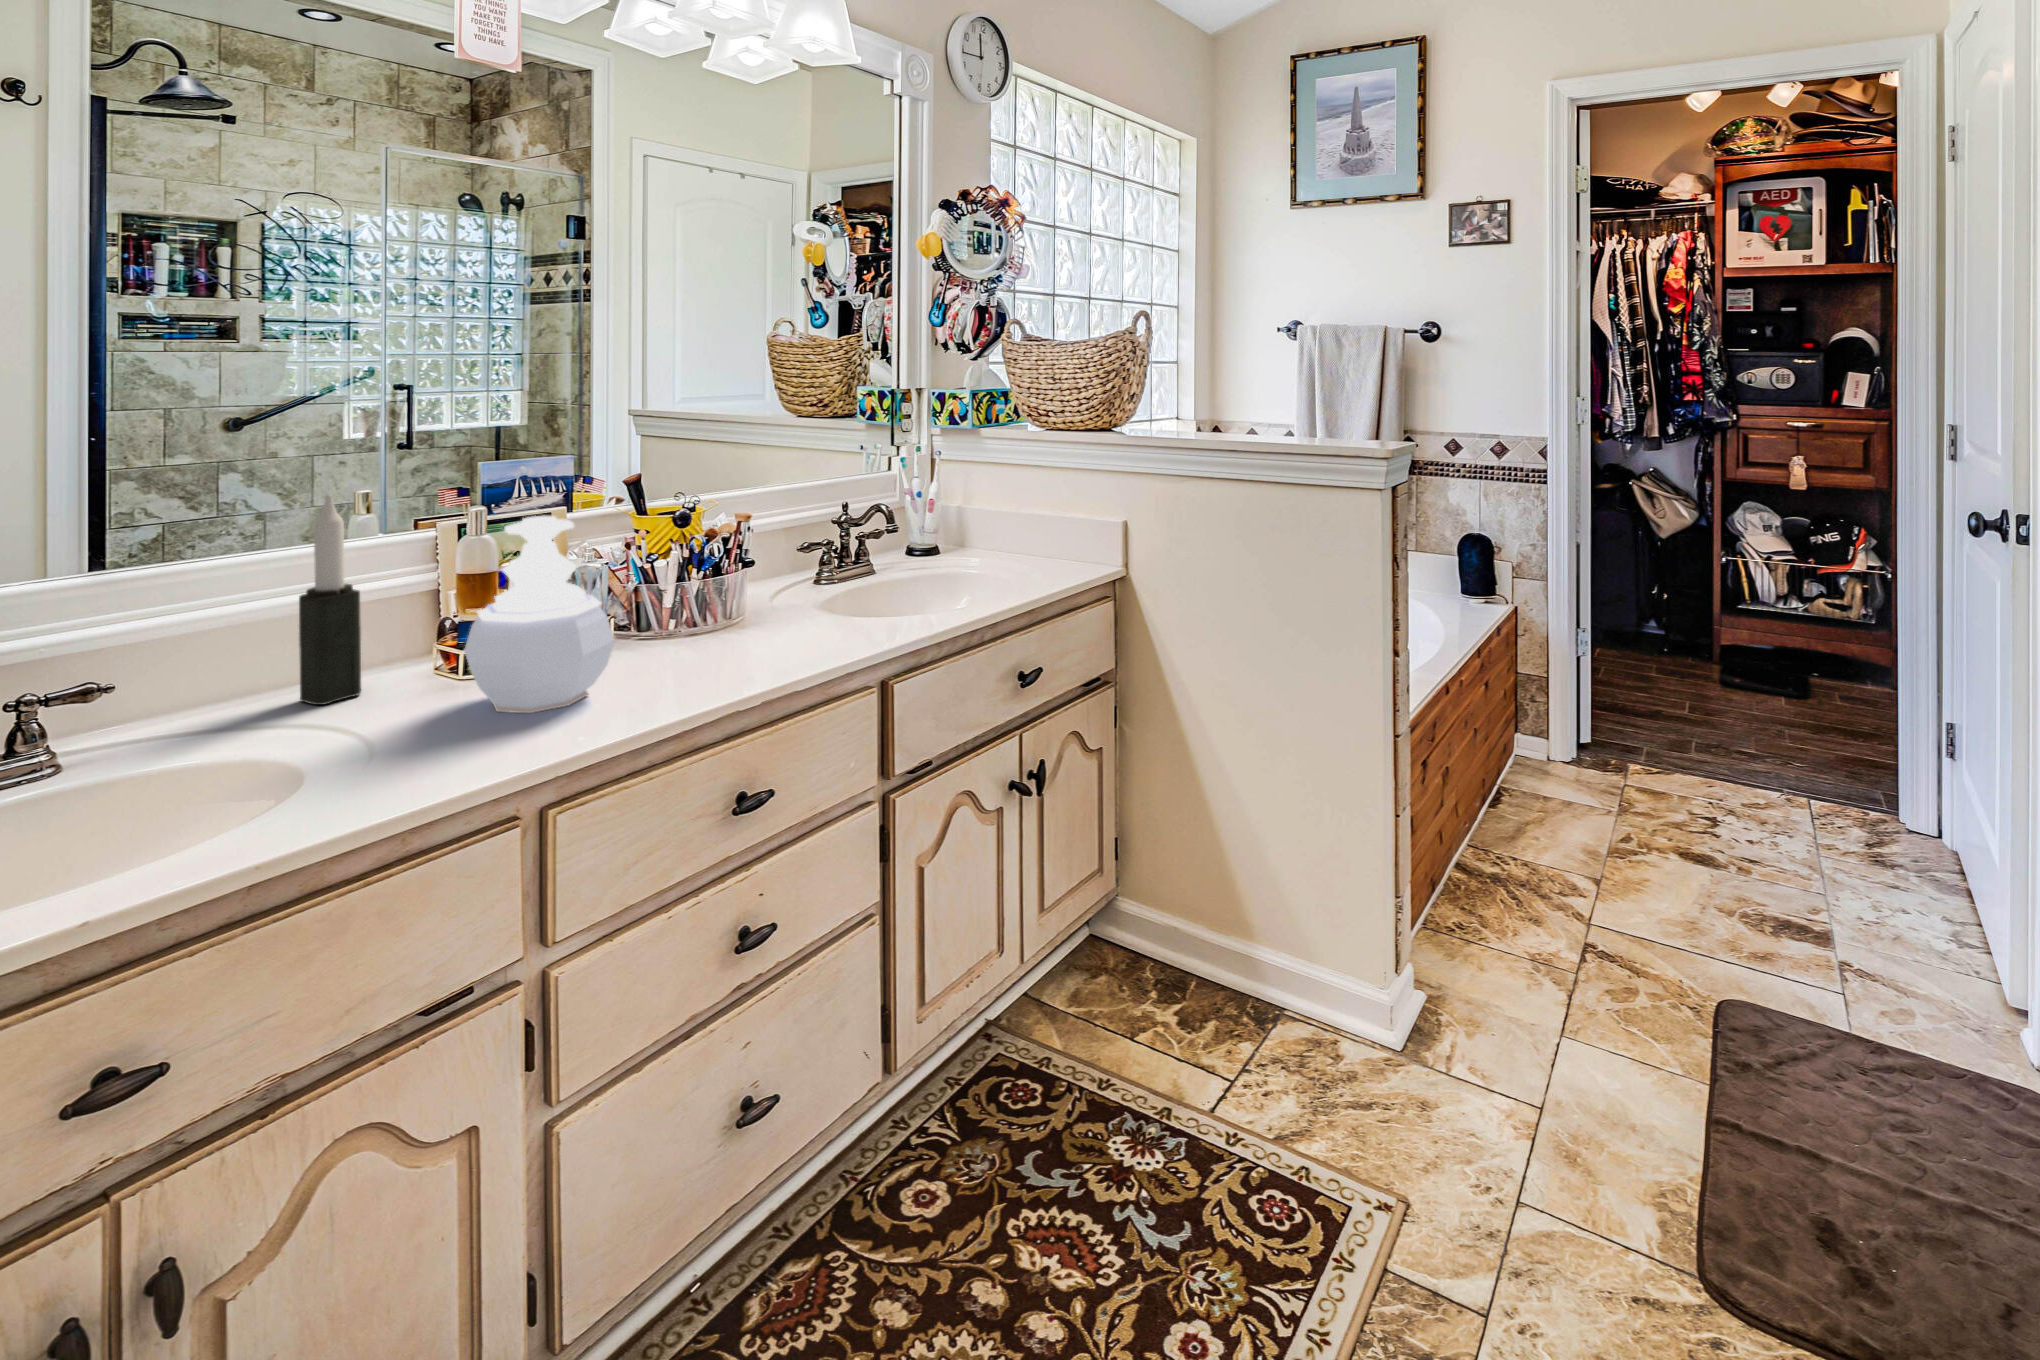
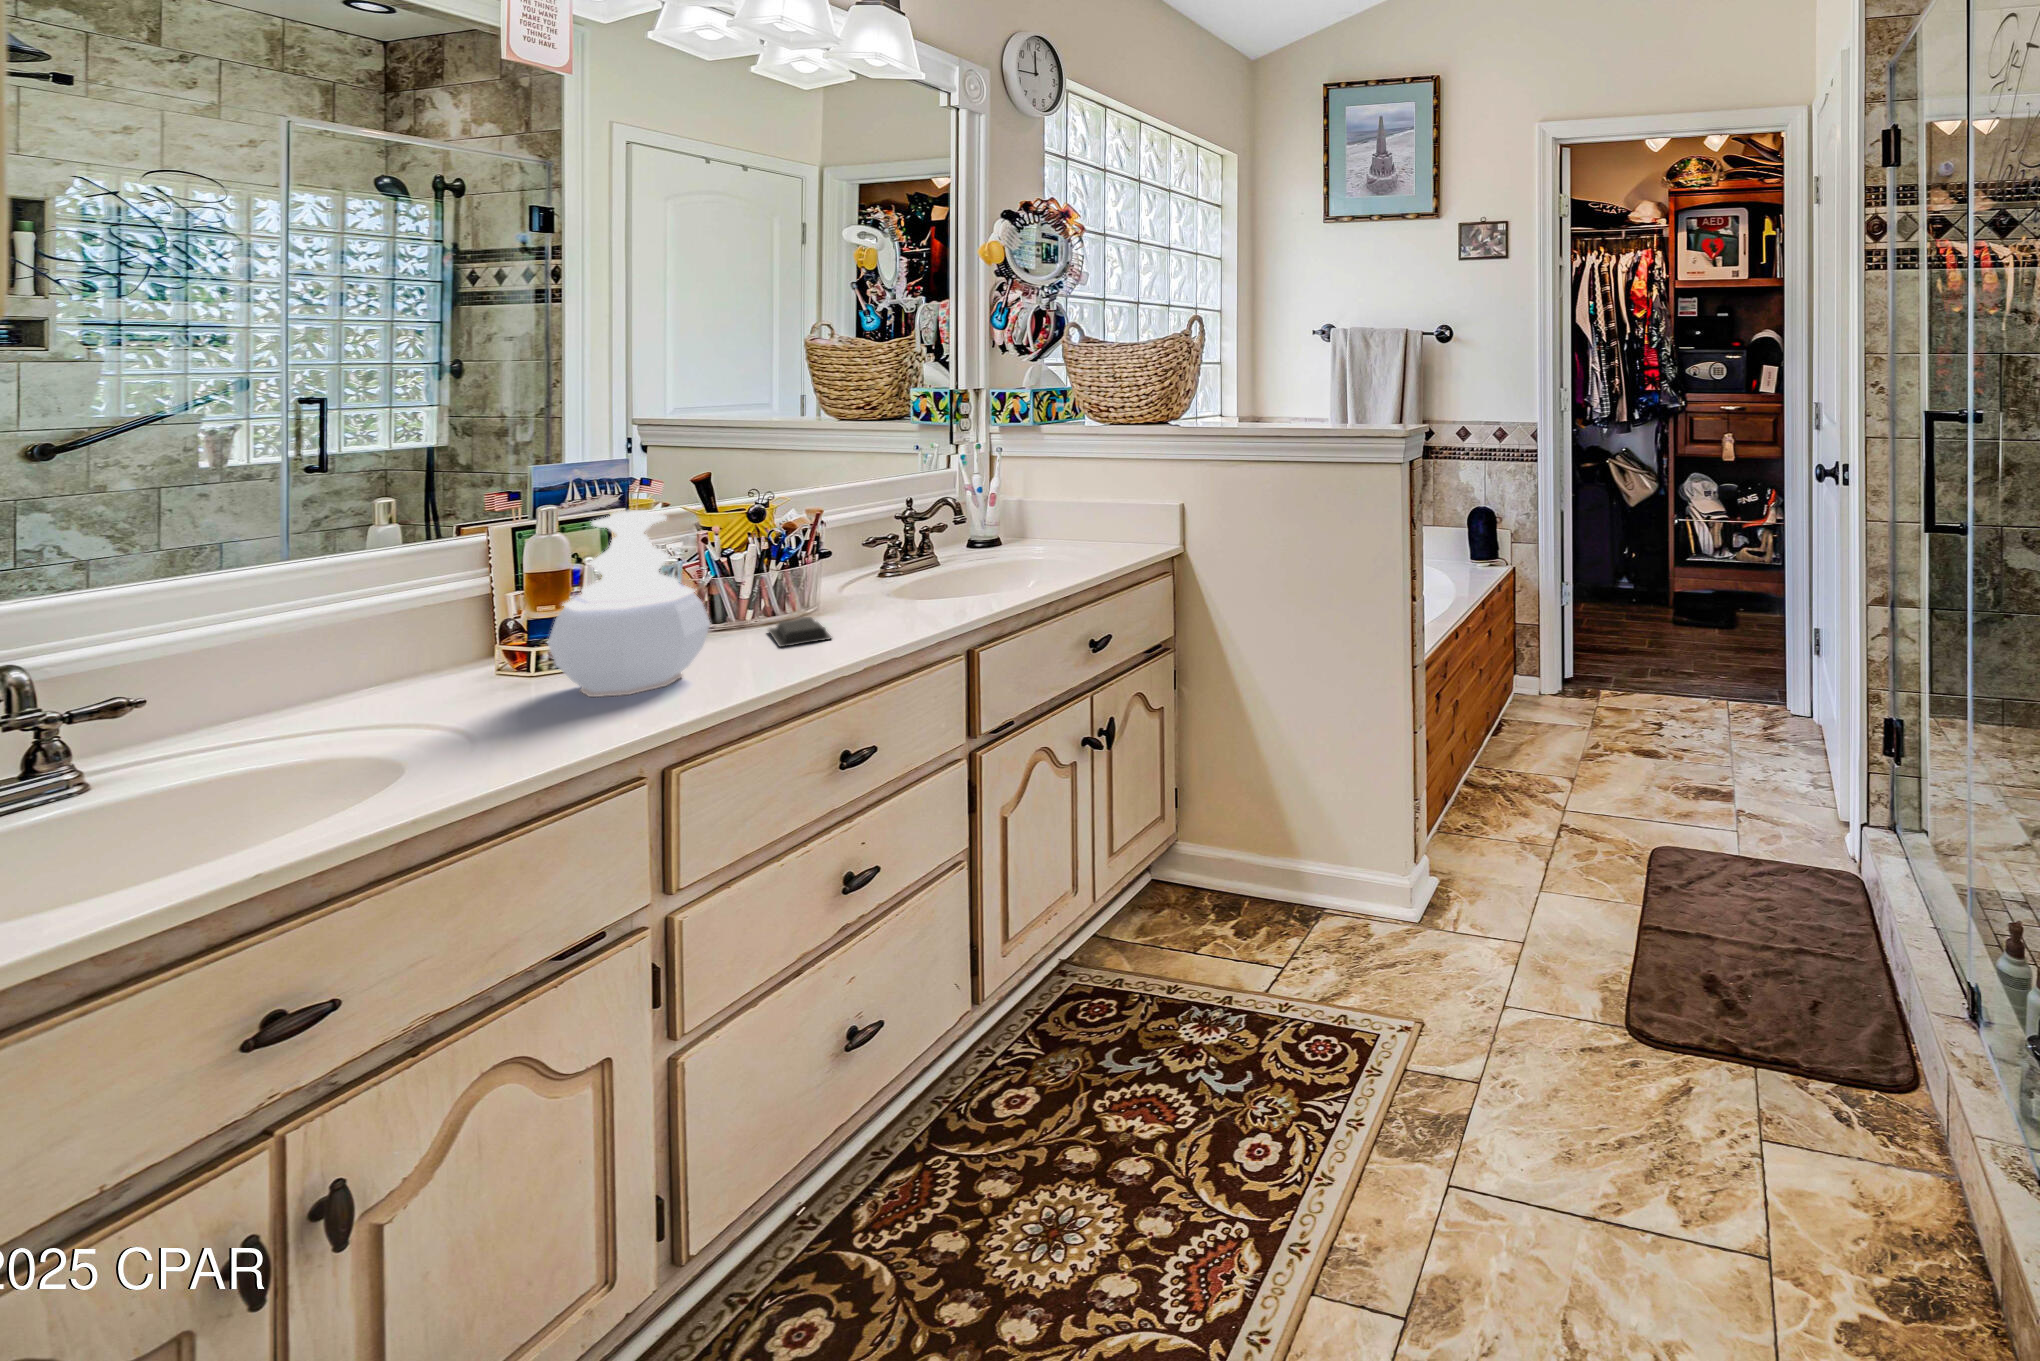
candle: present [299,494,361,705] -> none [342,498,416,711]
soap bar: none [689,631,743,666] -> present [769,617,831,647]

